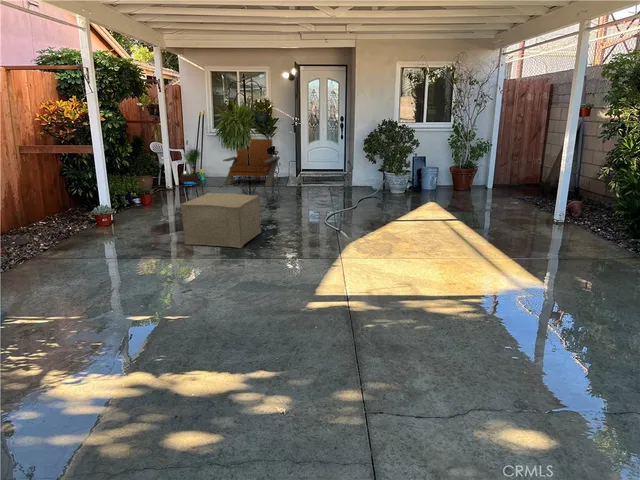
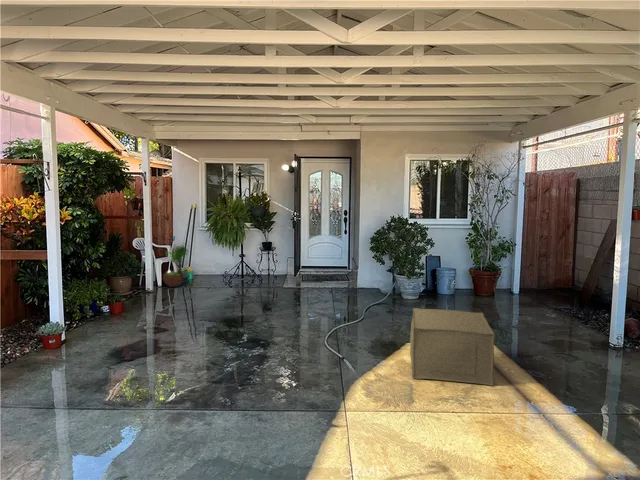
lounge chair: present [223,139,279,186] -> none [213,234,276,287]
ottoman: present [180,193,261,248] -> present [410,308,495,386]

